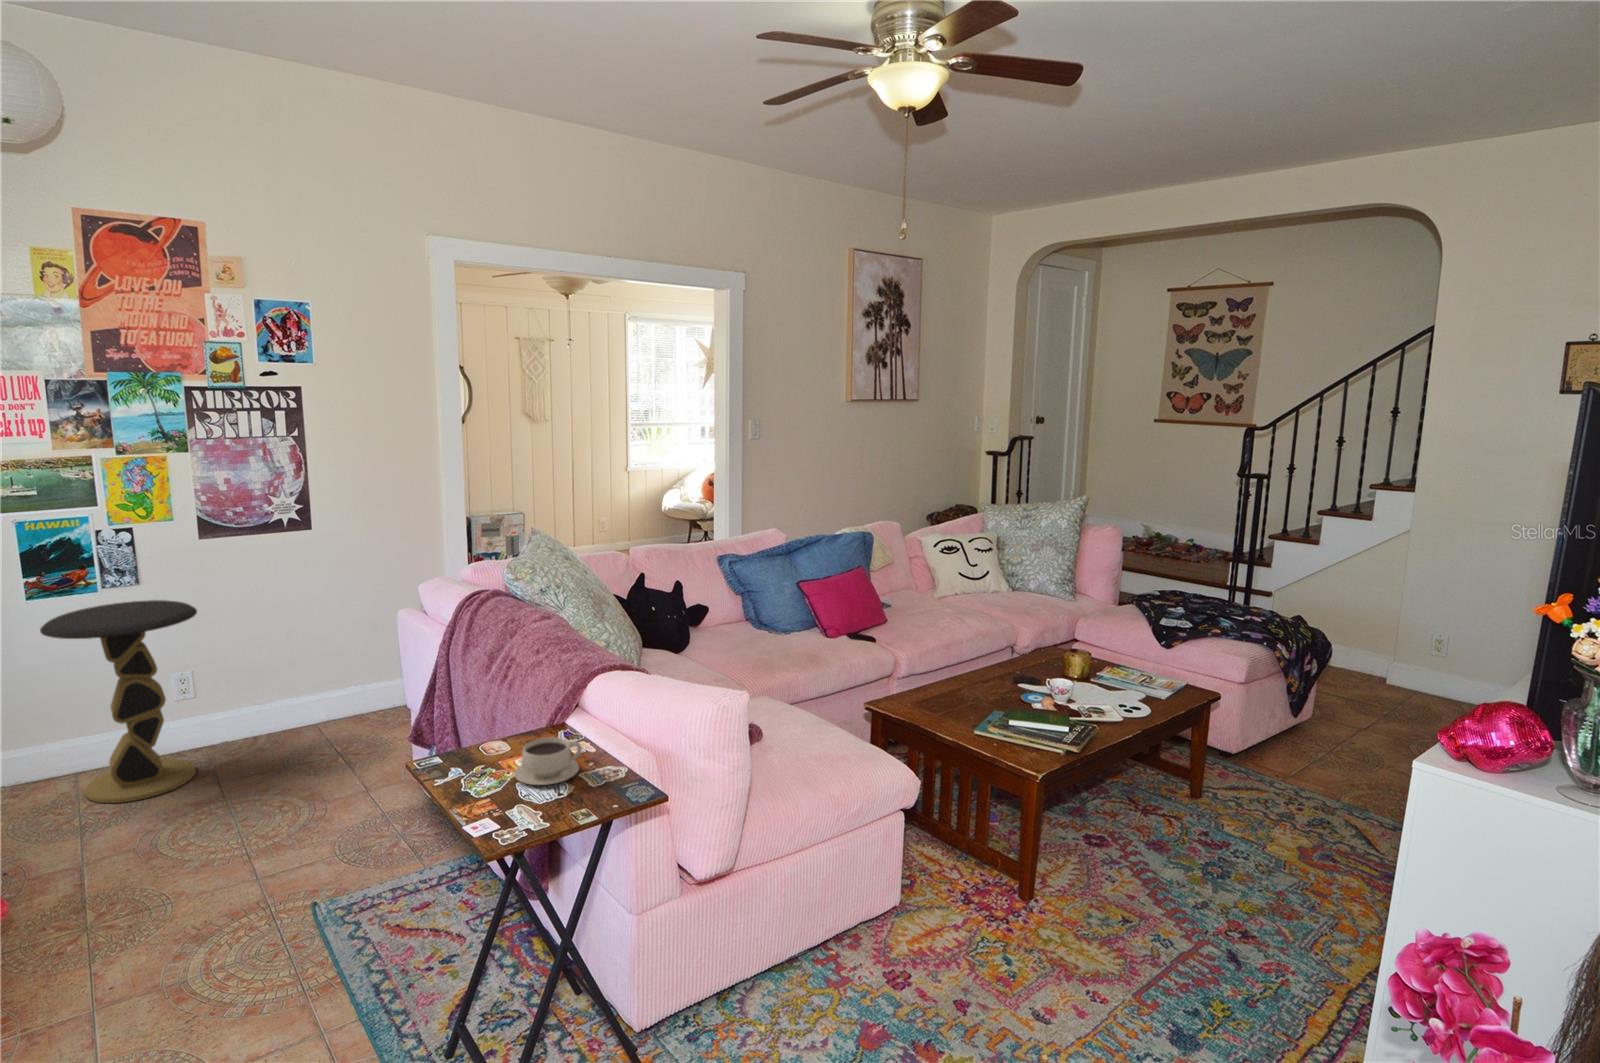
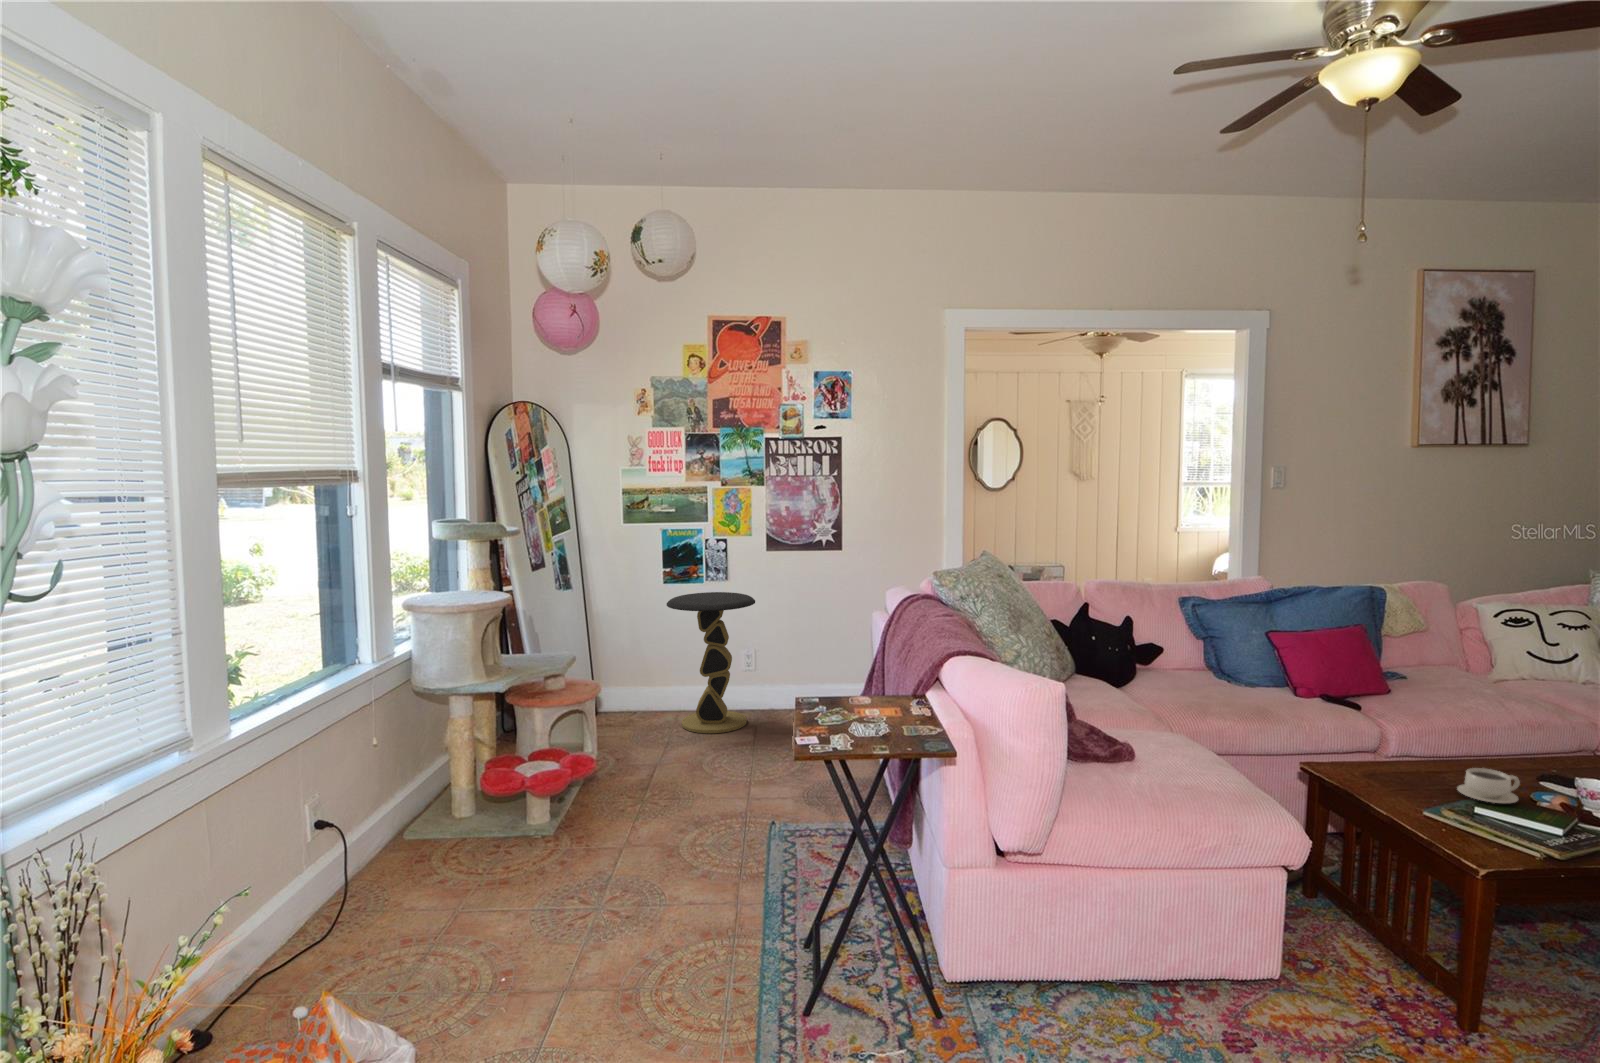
teacup: present [514,737,582,785] -> present [1457,768,1520,803]

